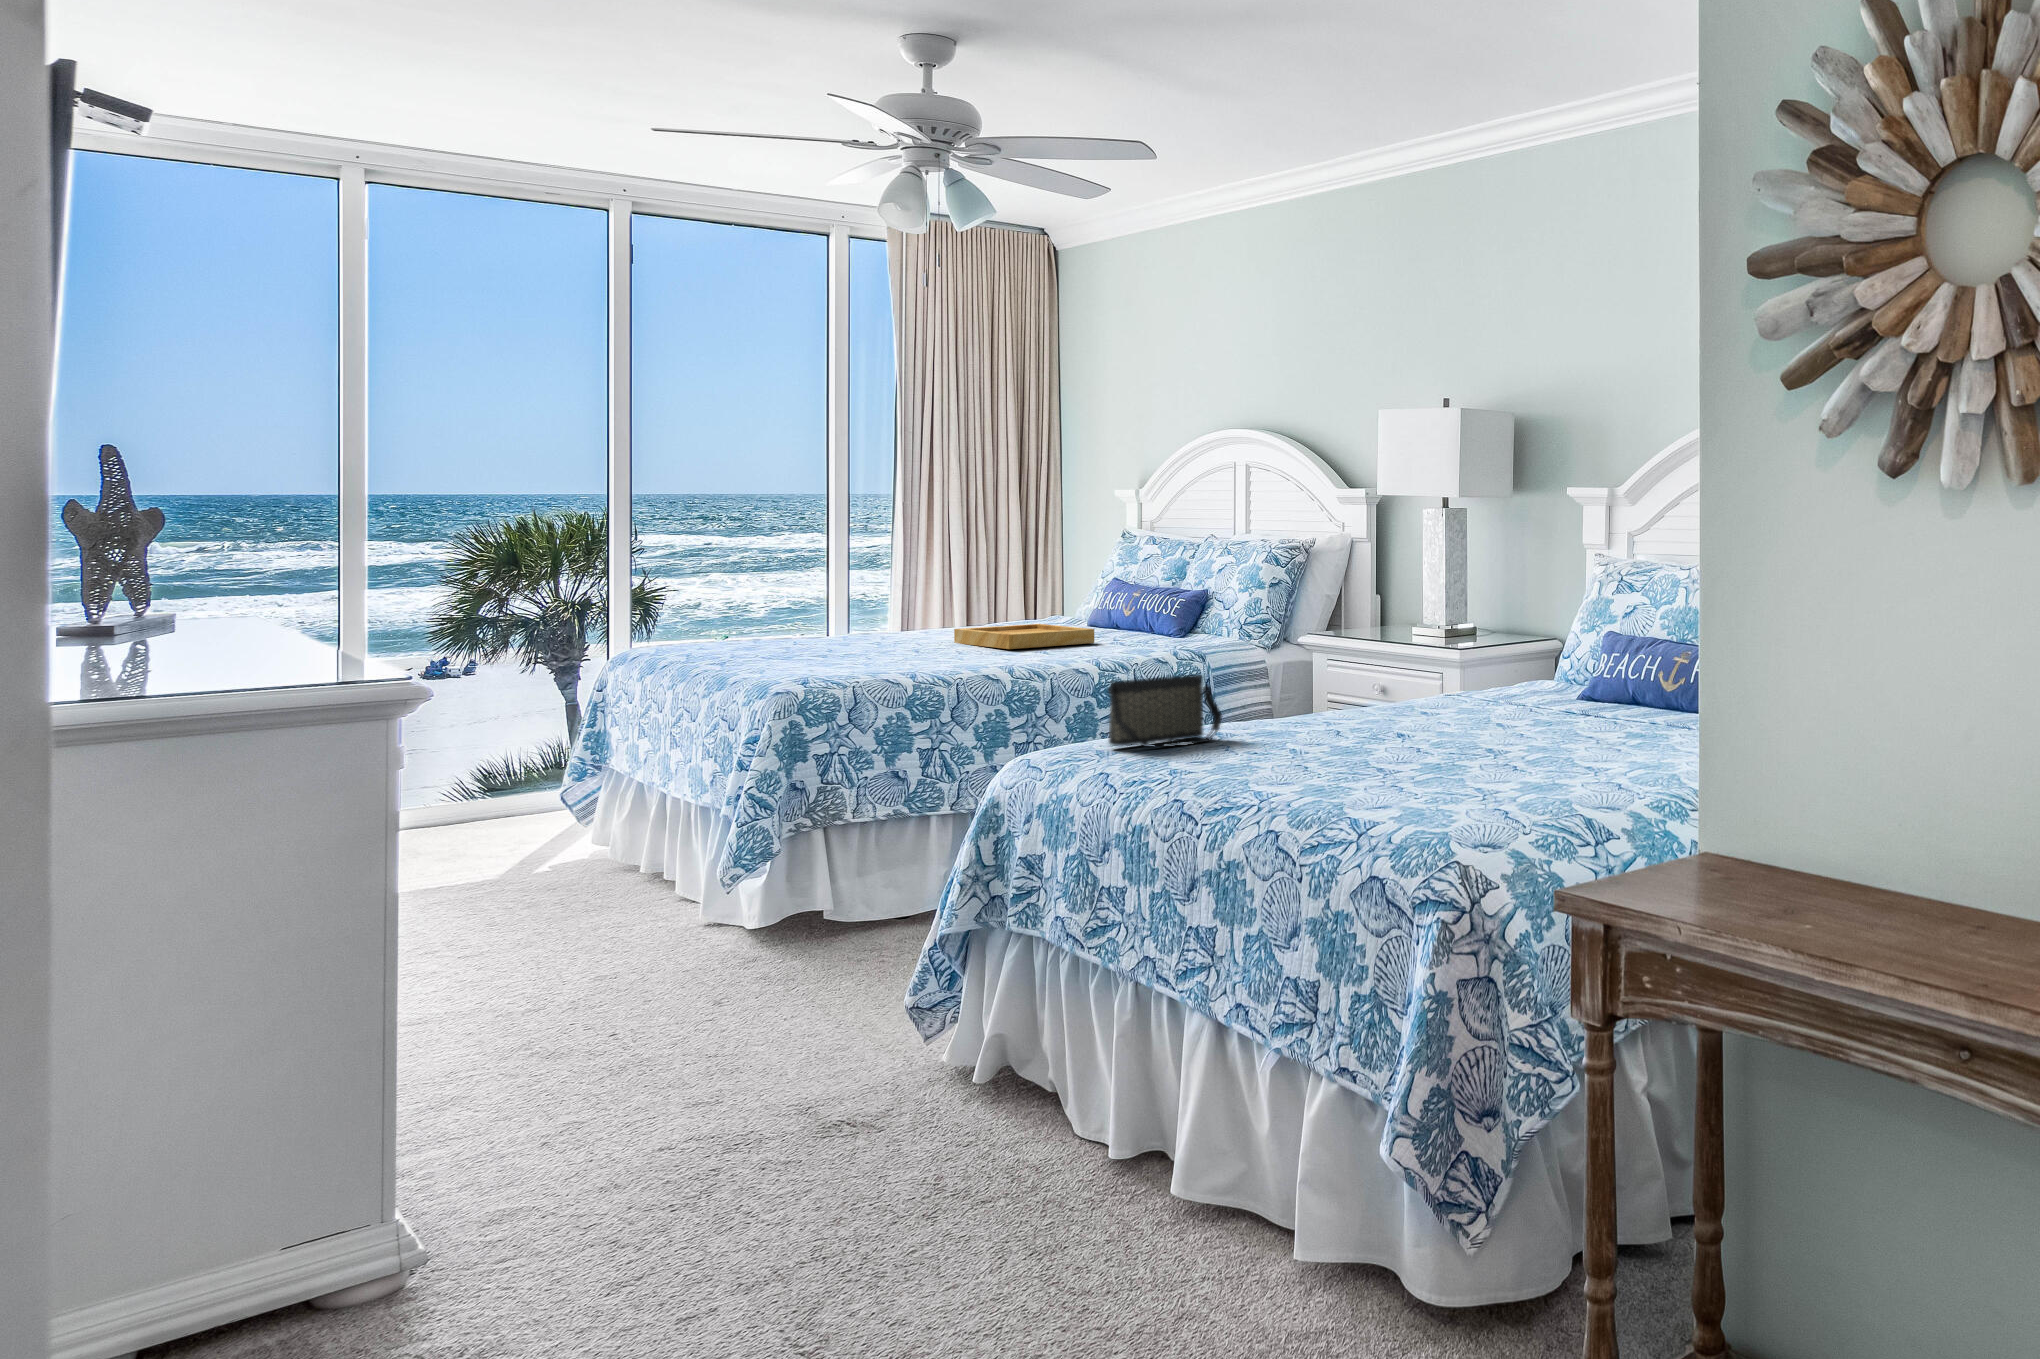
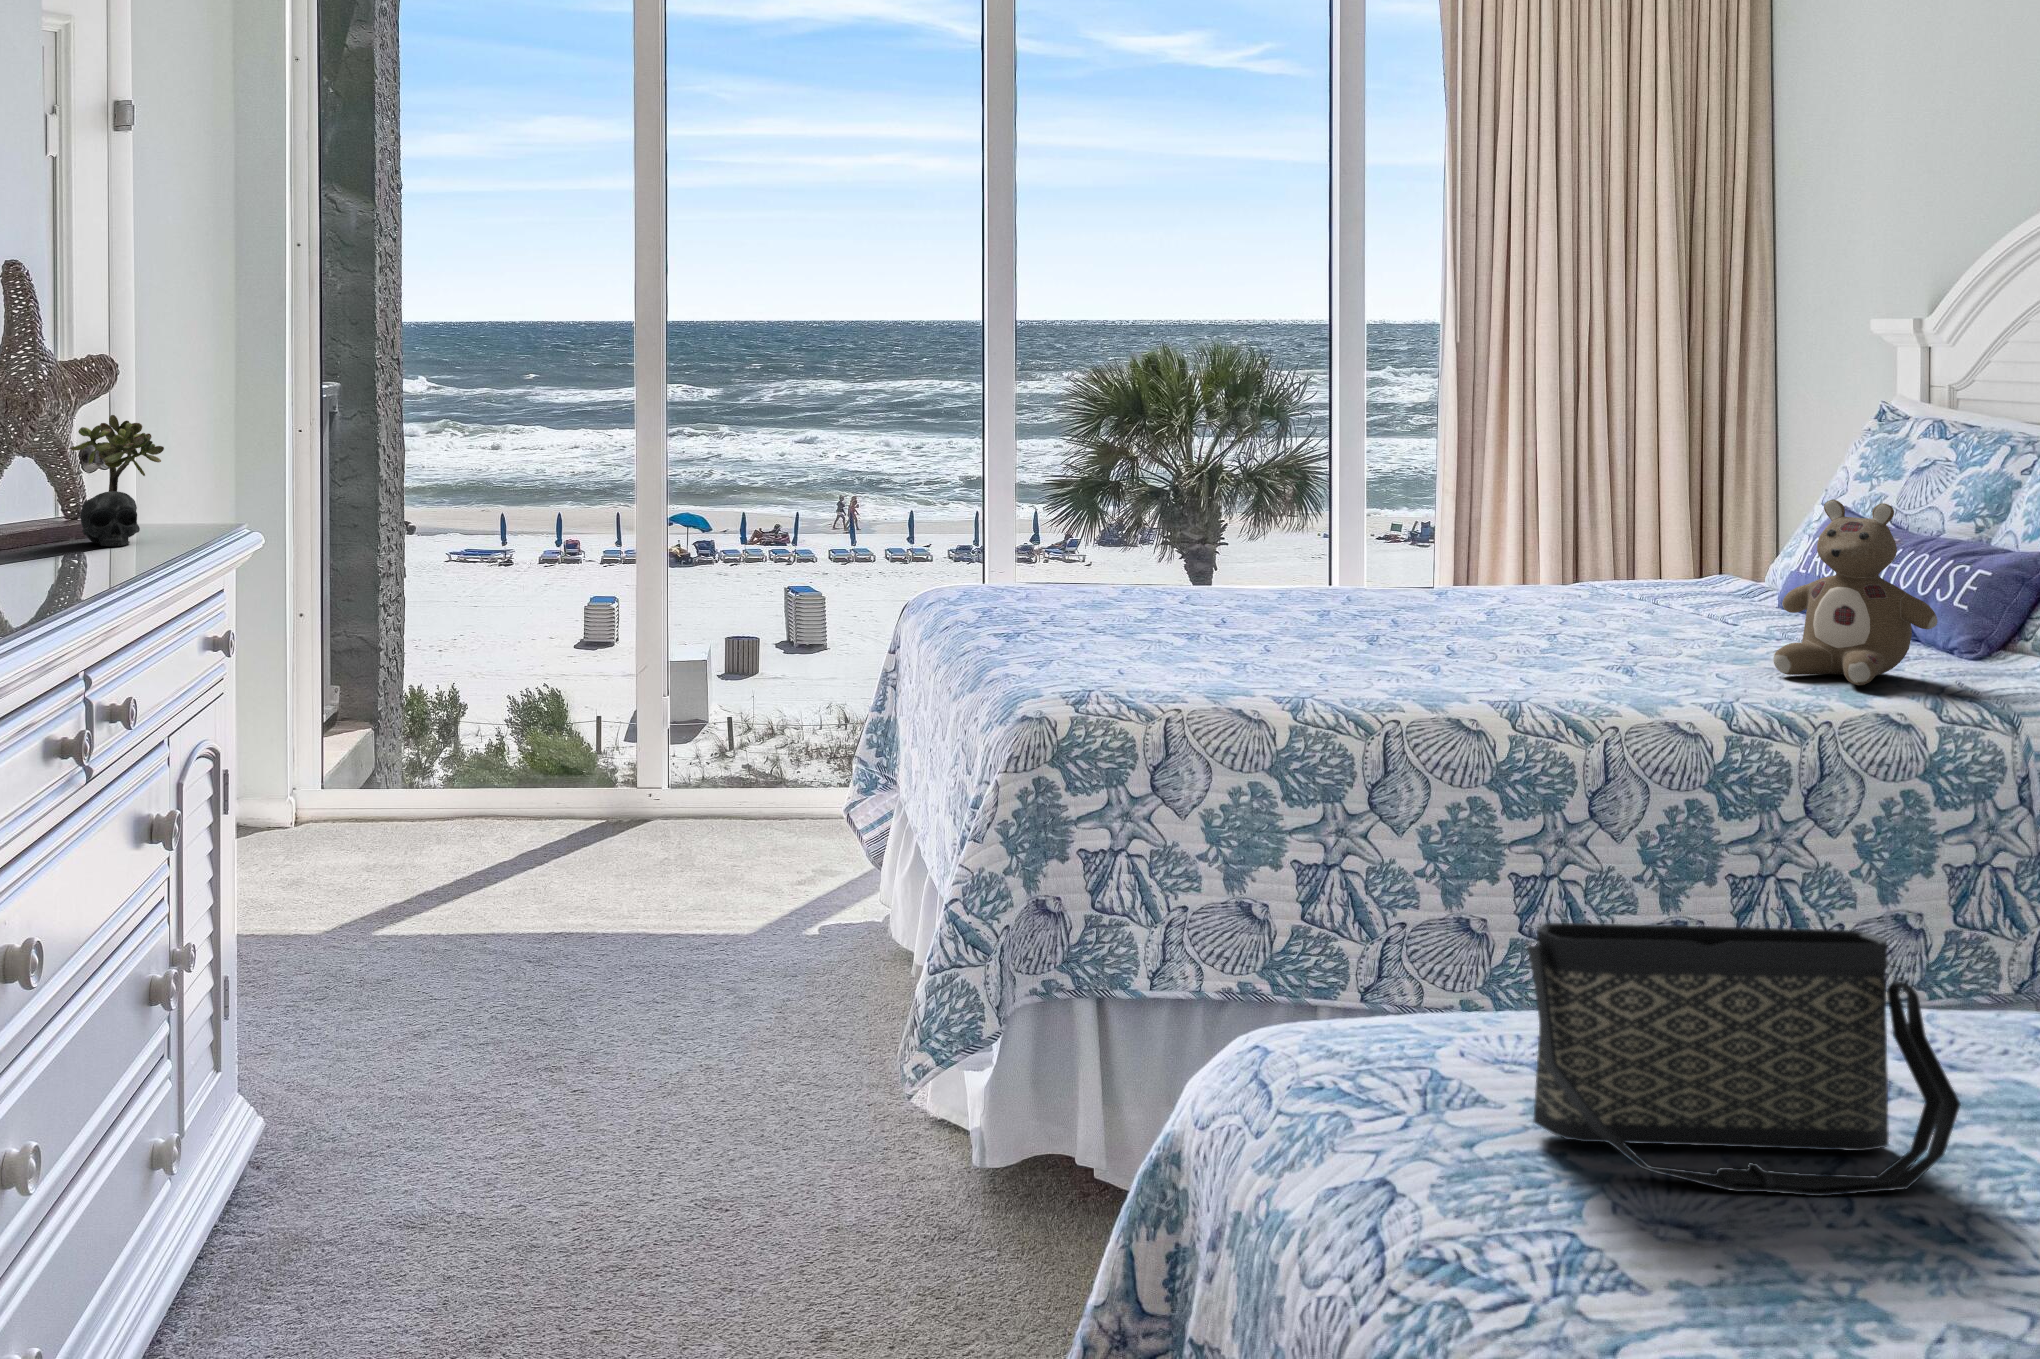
succulent plant: none [176,539,249,622] -> present [70,415,164,546]
stuffed bear: none [1107,569,1171,650] -> present [1773,500,1937,685]
tray: present [954,624,1094,649] -> none [1468,591,1755,649]

